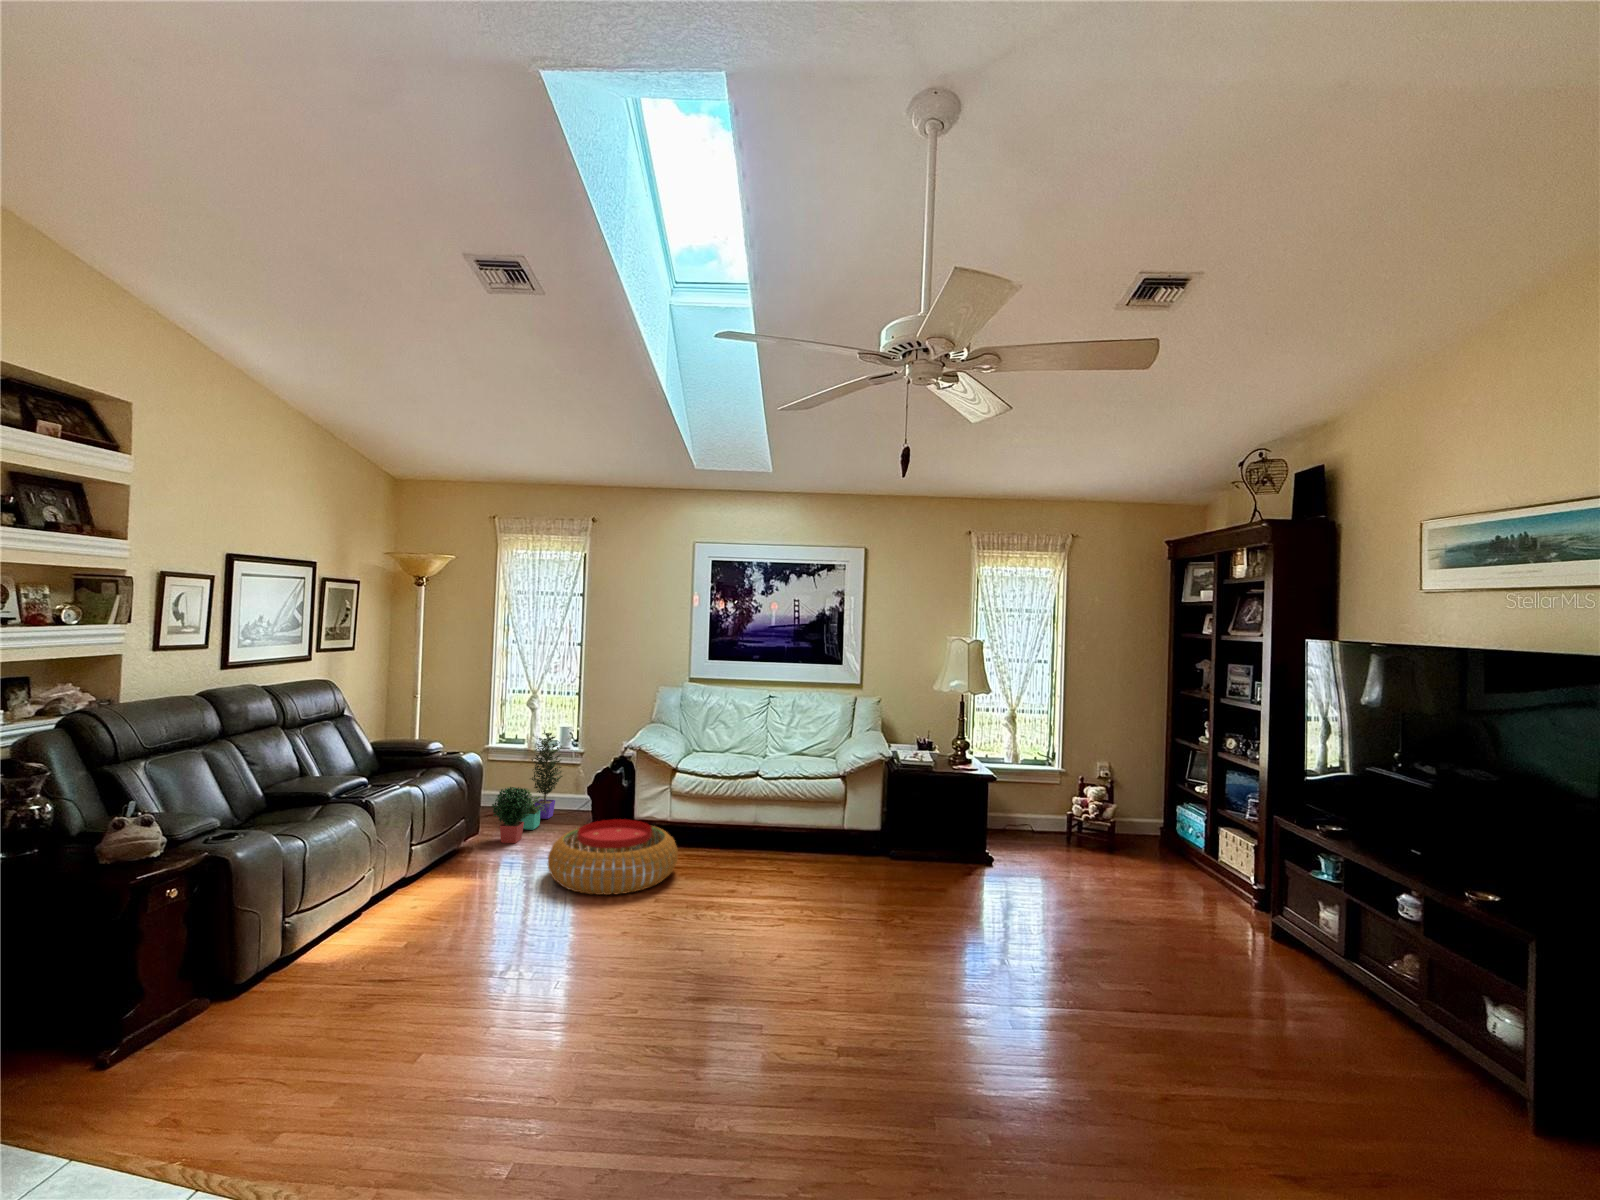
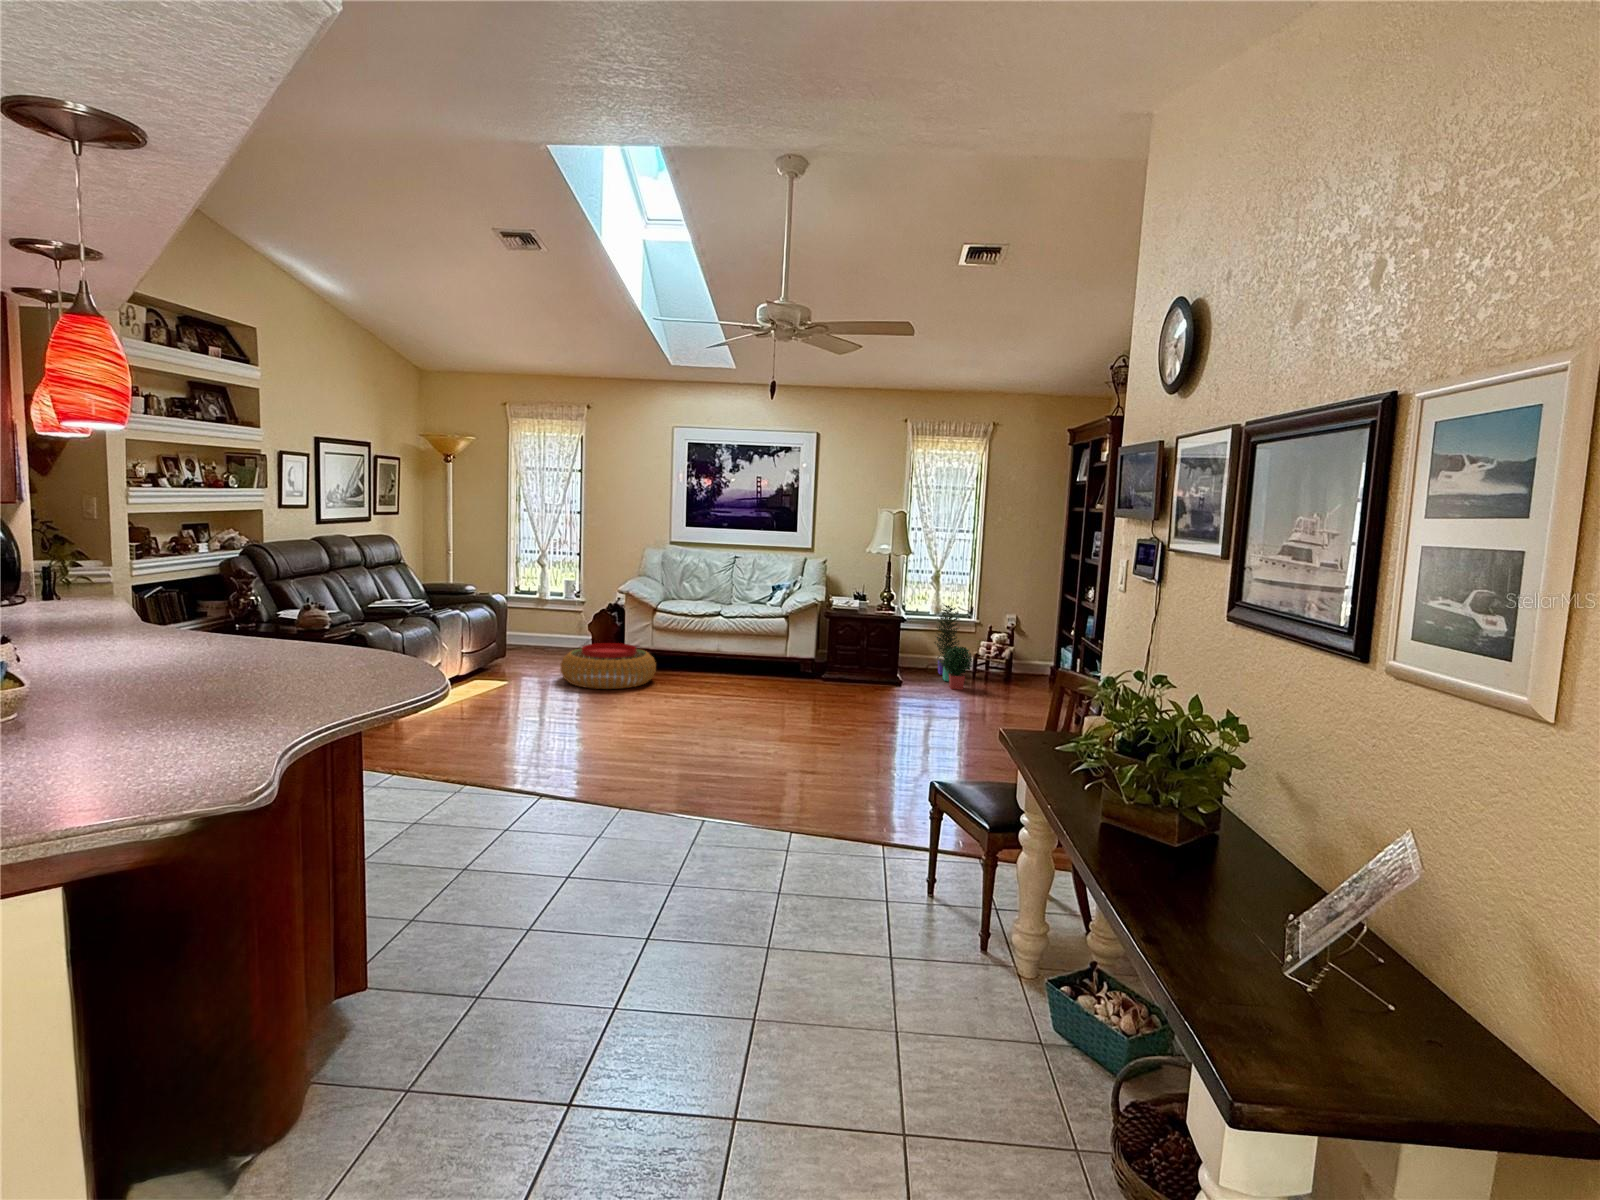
potted plant: present [492,731,563,843] -> present [934,605,972,690]

